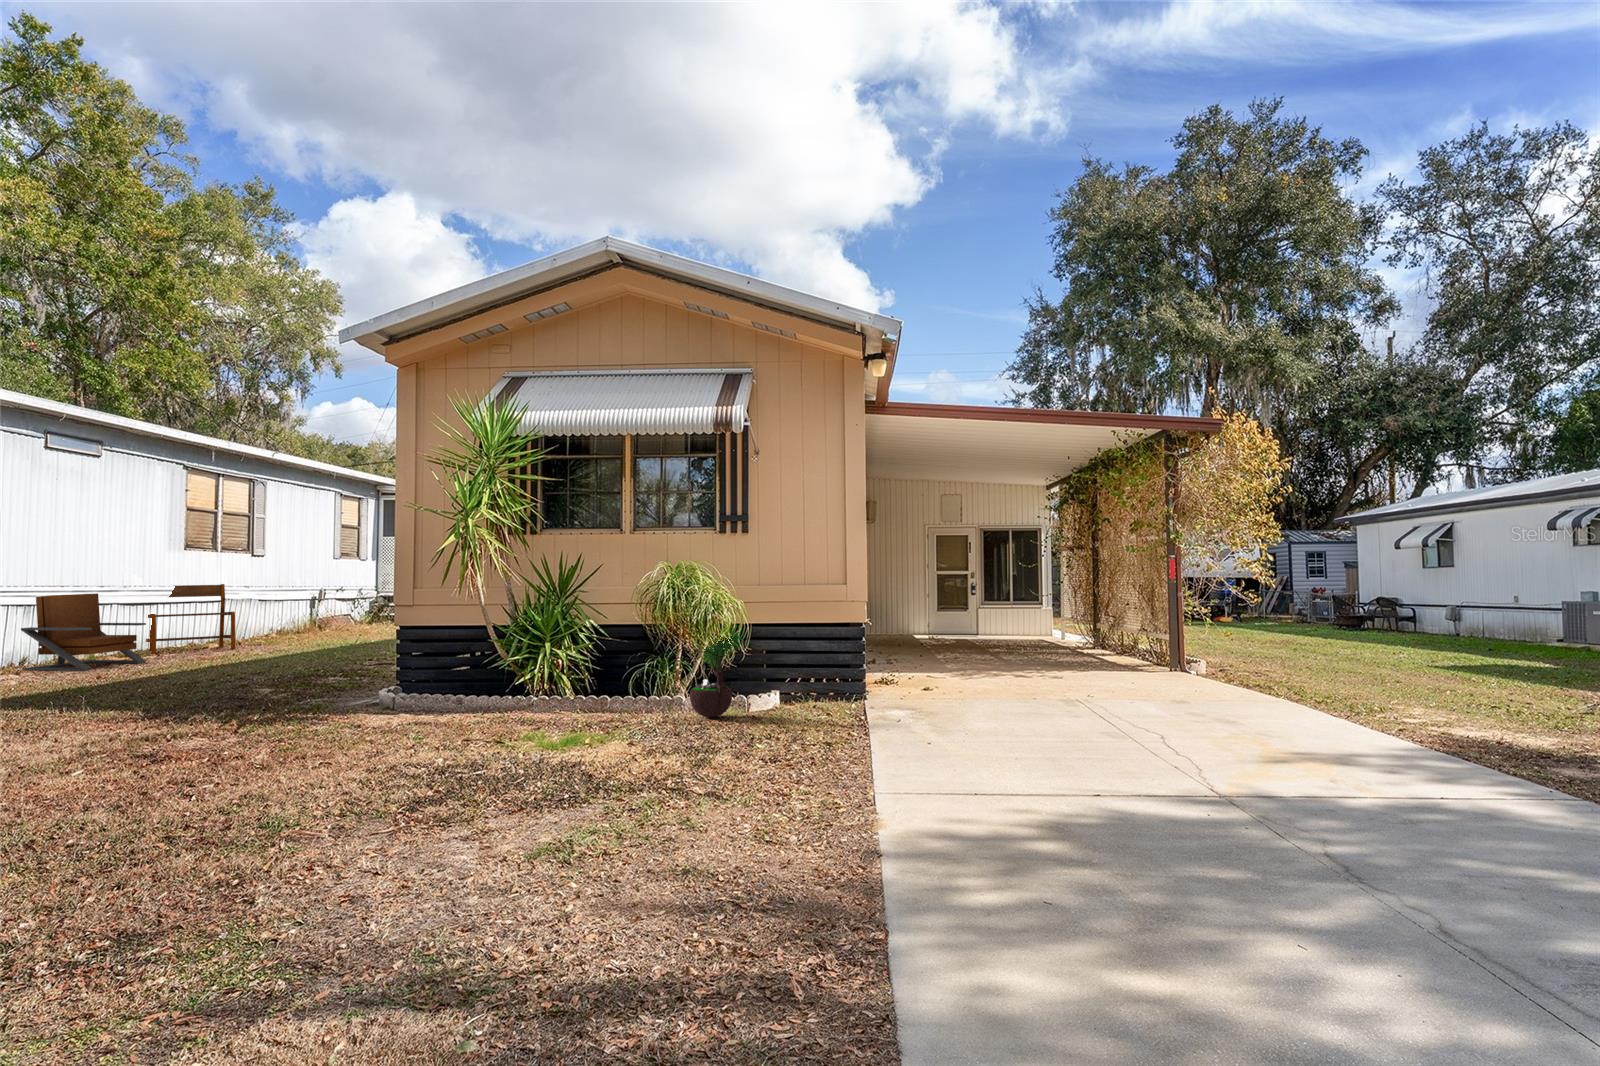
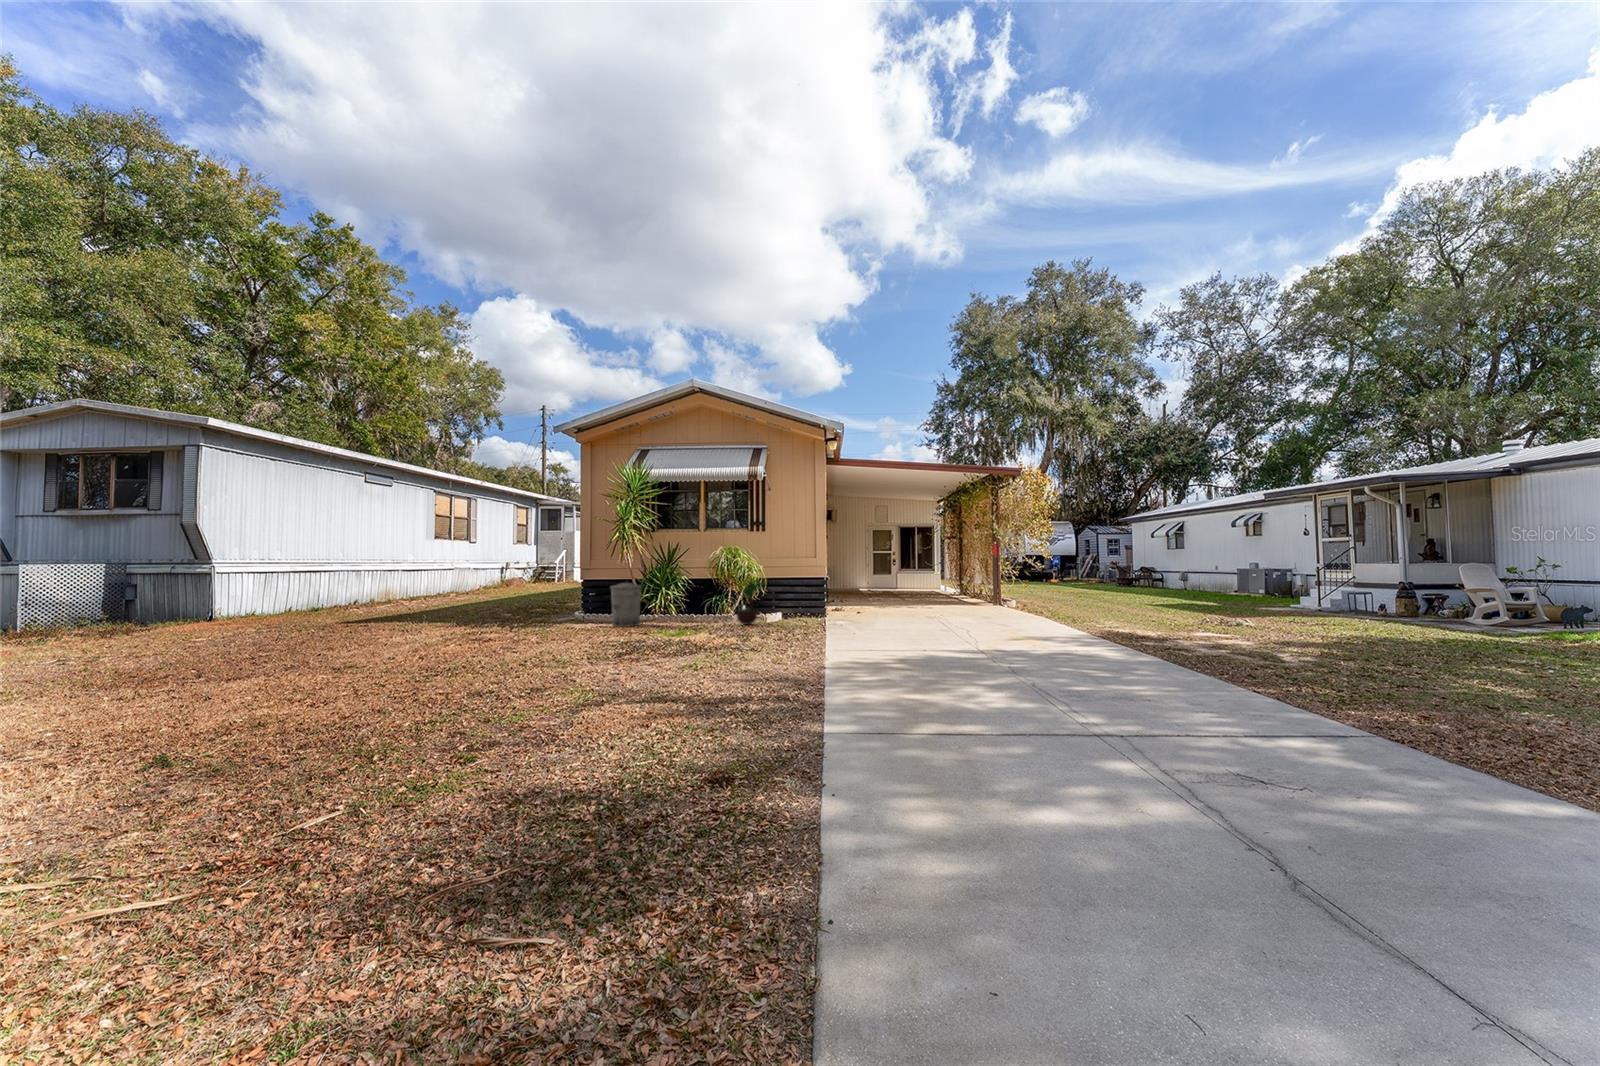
bench: present [146,584,235,654] -> none [415,560,466,599]
lounge chair: present [21,593,146,671] -> none [359,564,423,607]
trash can: none [440,631,503,722] -> present [611,582,641,627]

